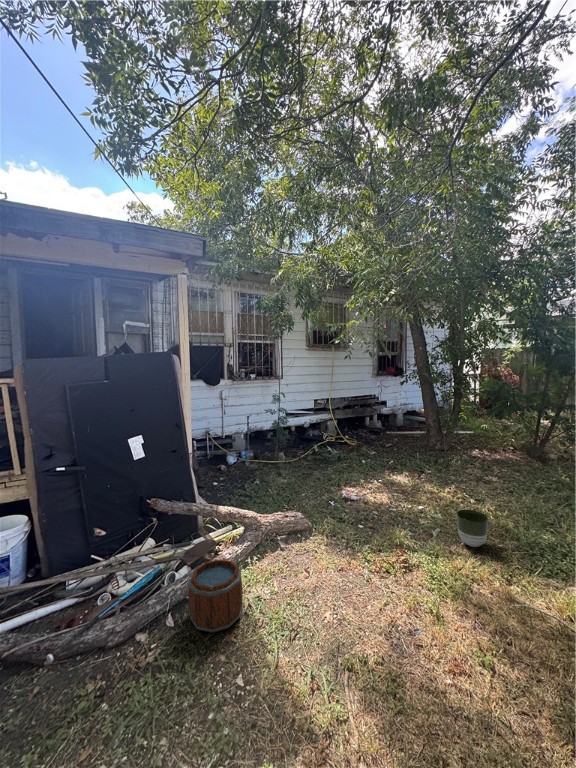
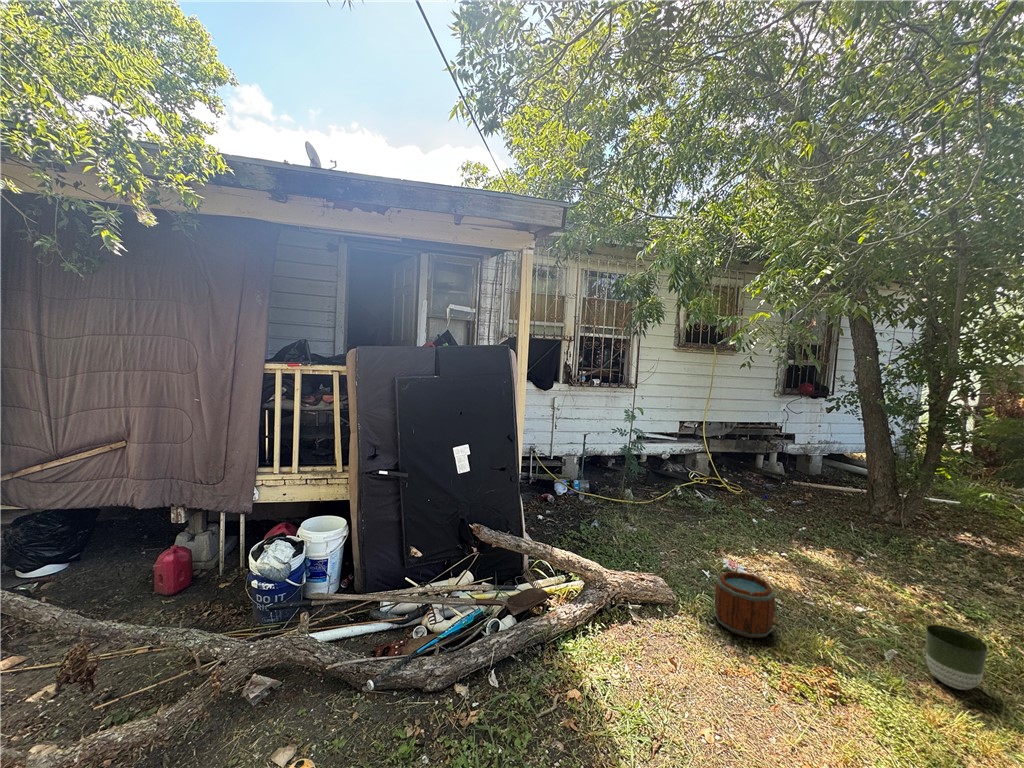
bucket: present [188,560,243,633] -> present [714,572,775,638]

